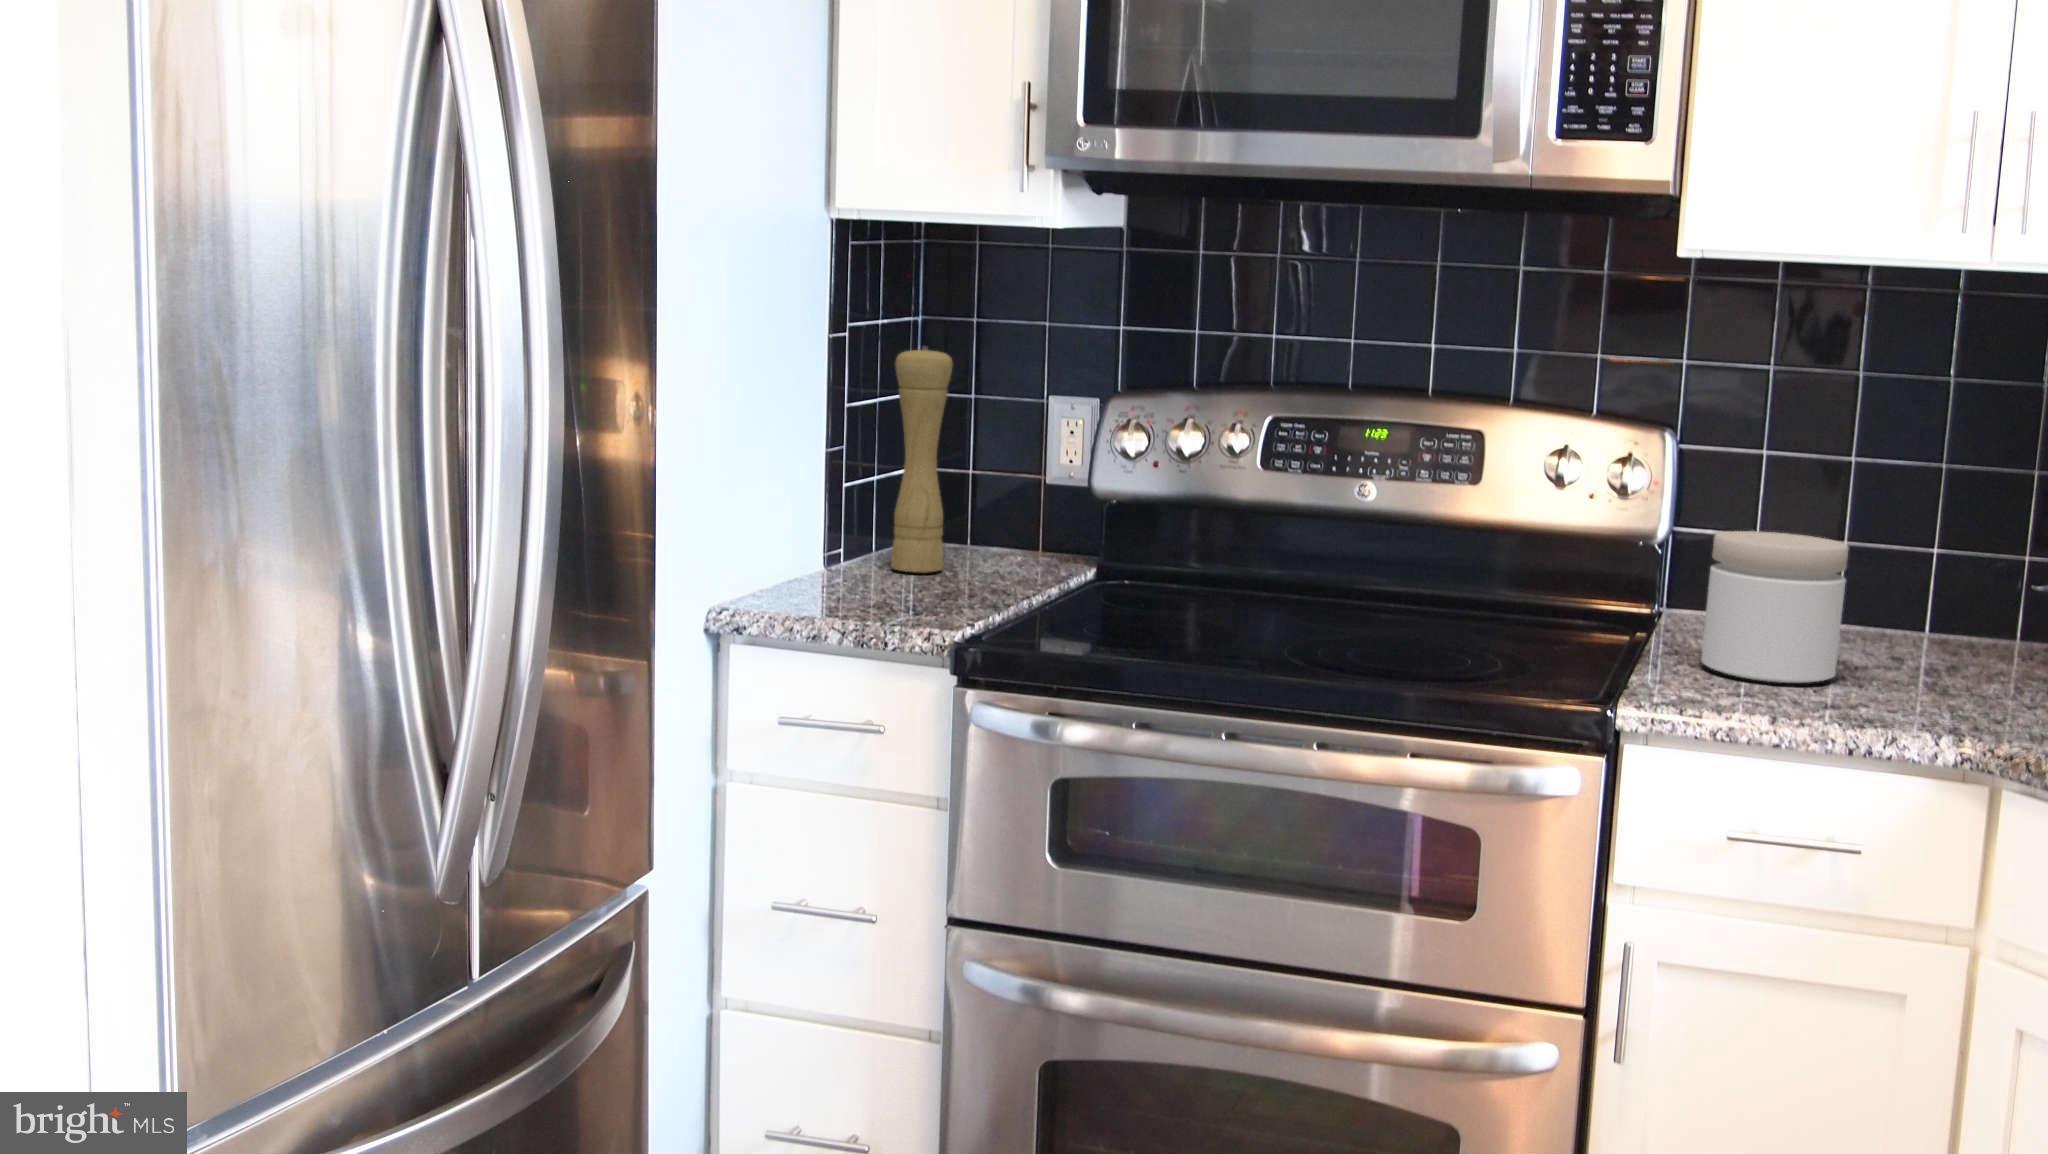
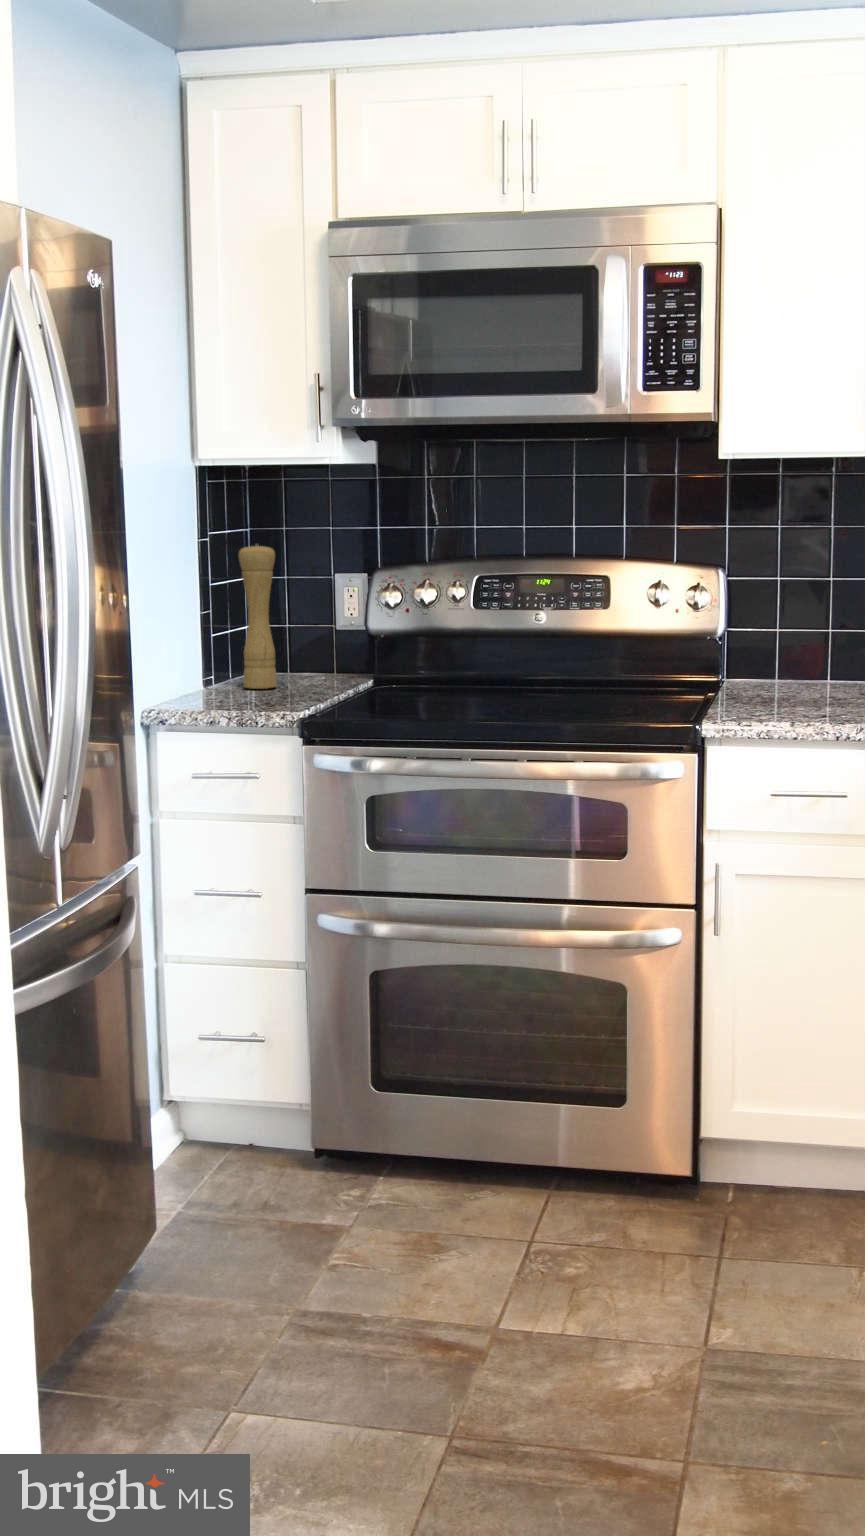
jar: present [1701,531,1848,683] -> none [749,622,828,709]

